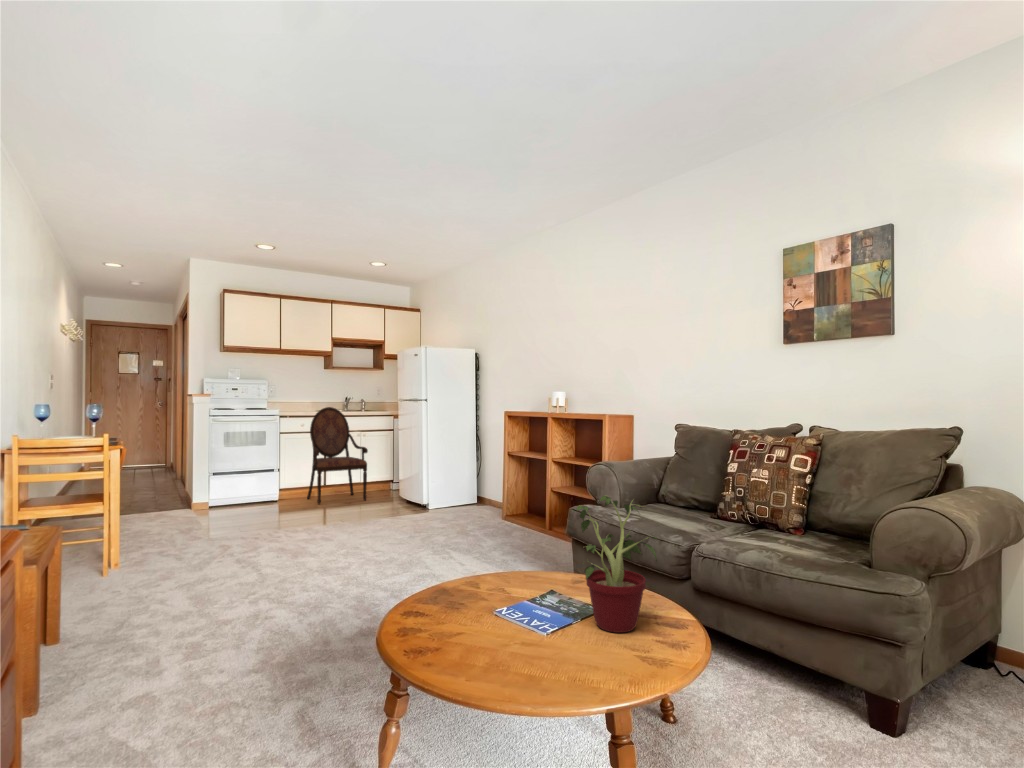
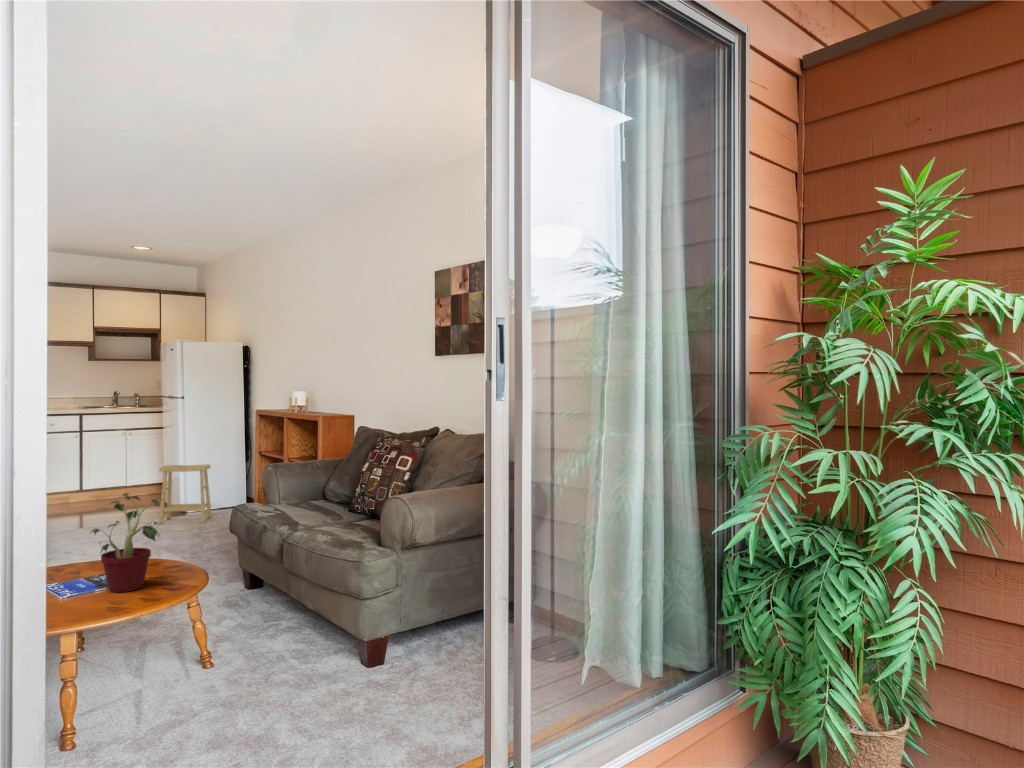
armchair: present [307,407,368,505] -> none [59,403,127,509]
footstool: none [418,465,461,522] -> present [159,465,211,524]

